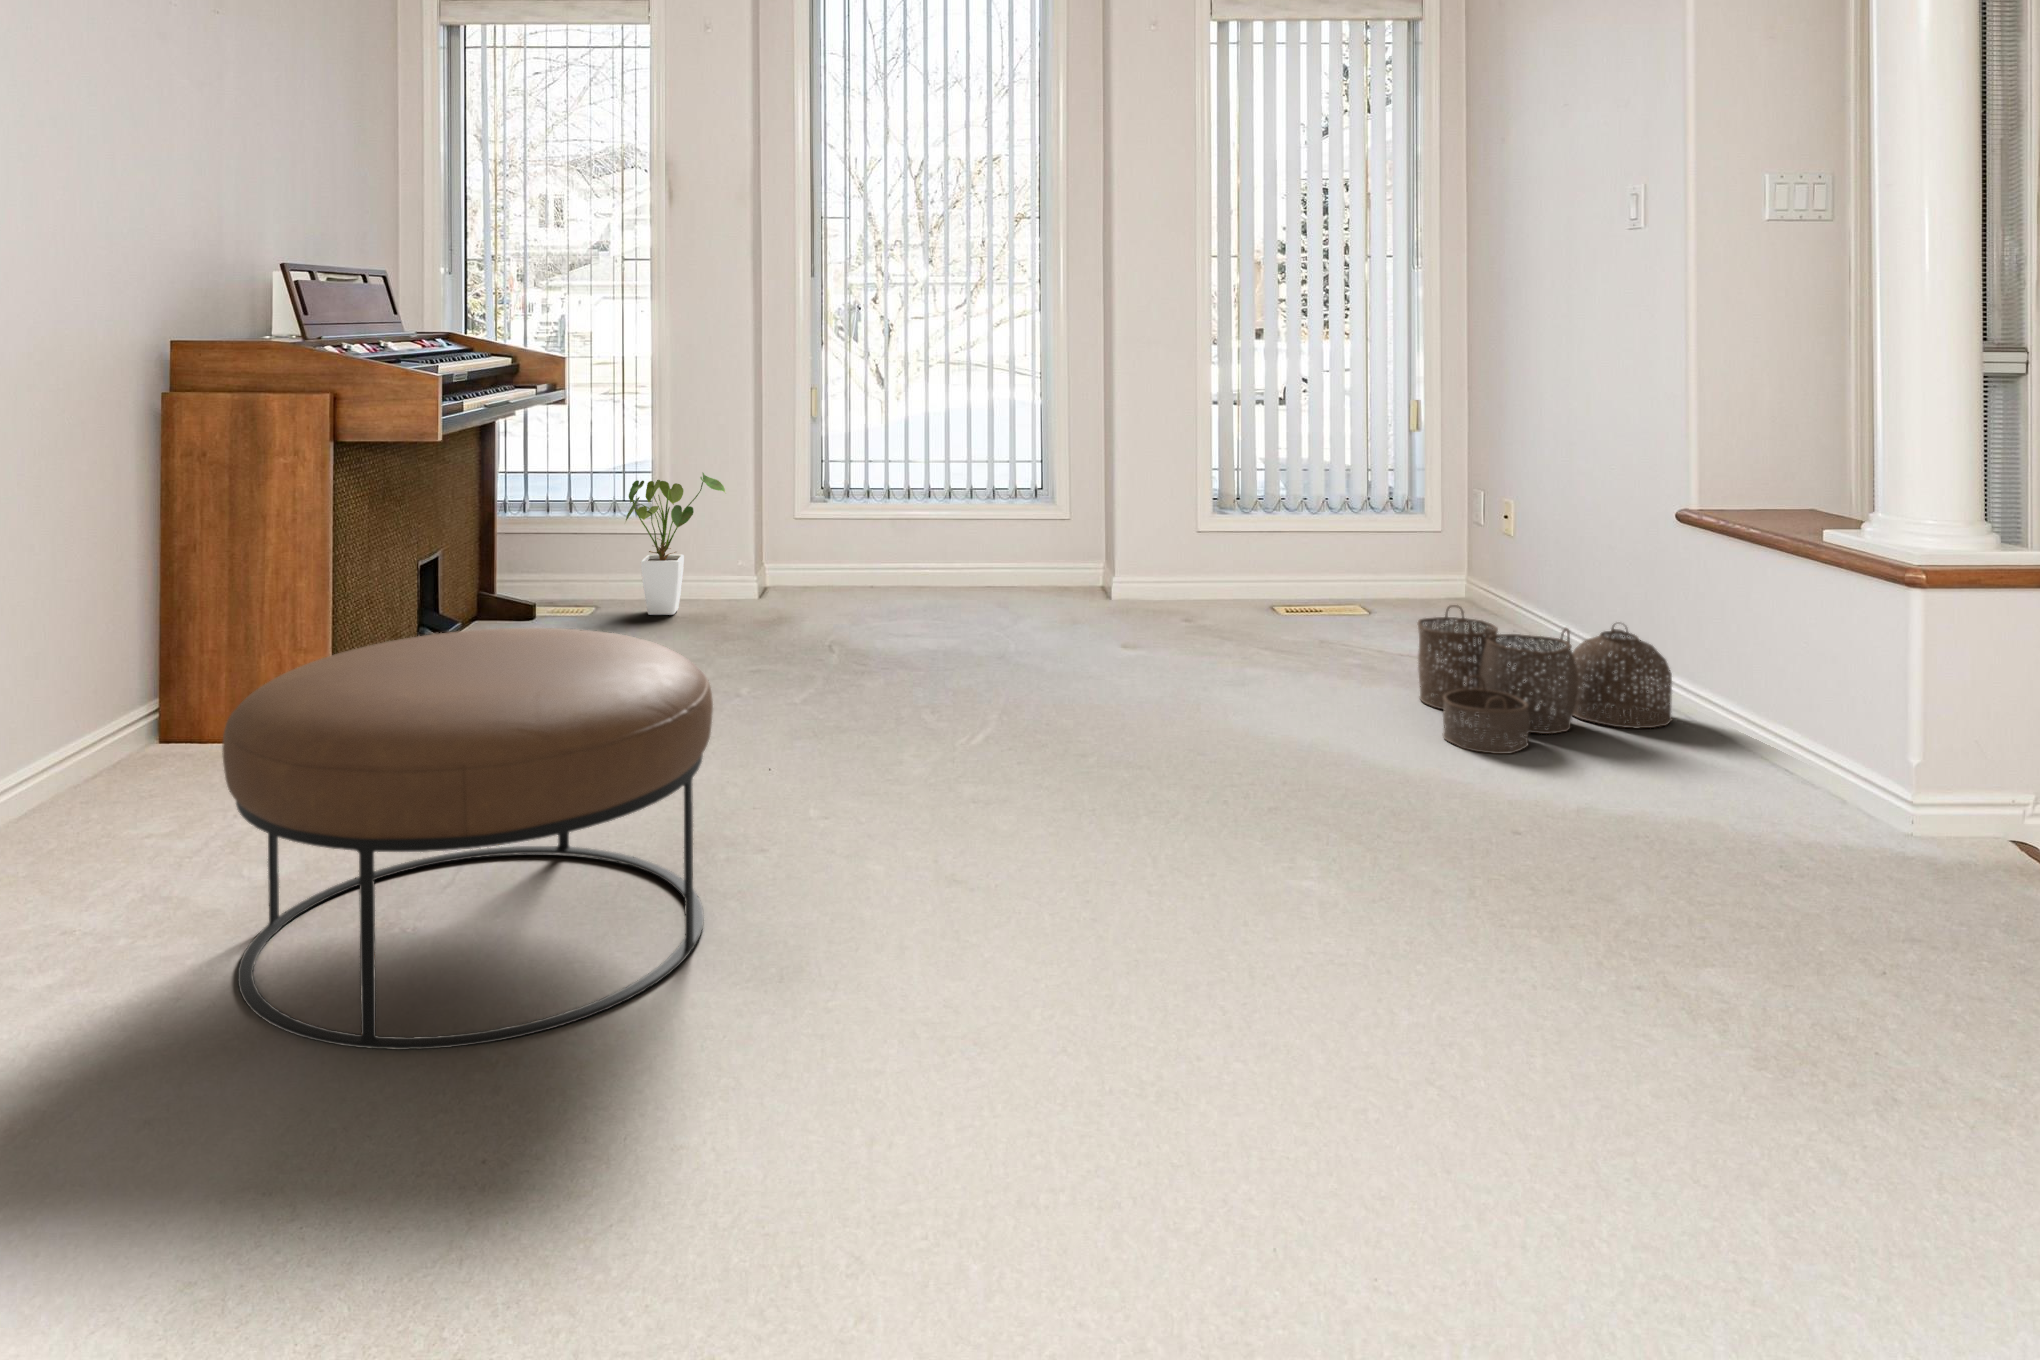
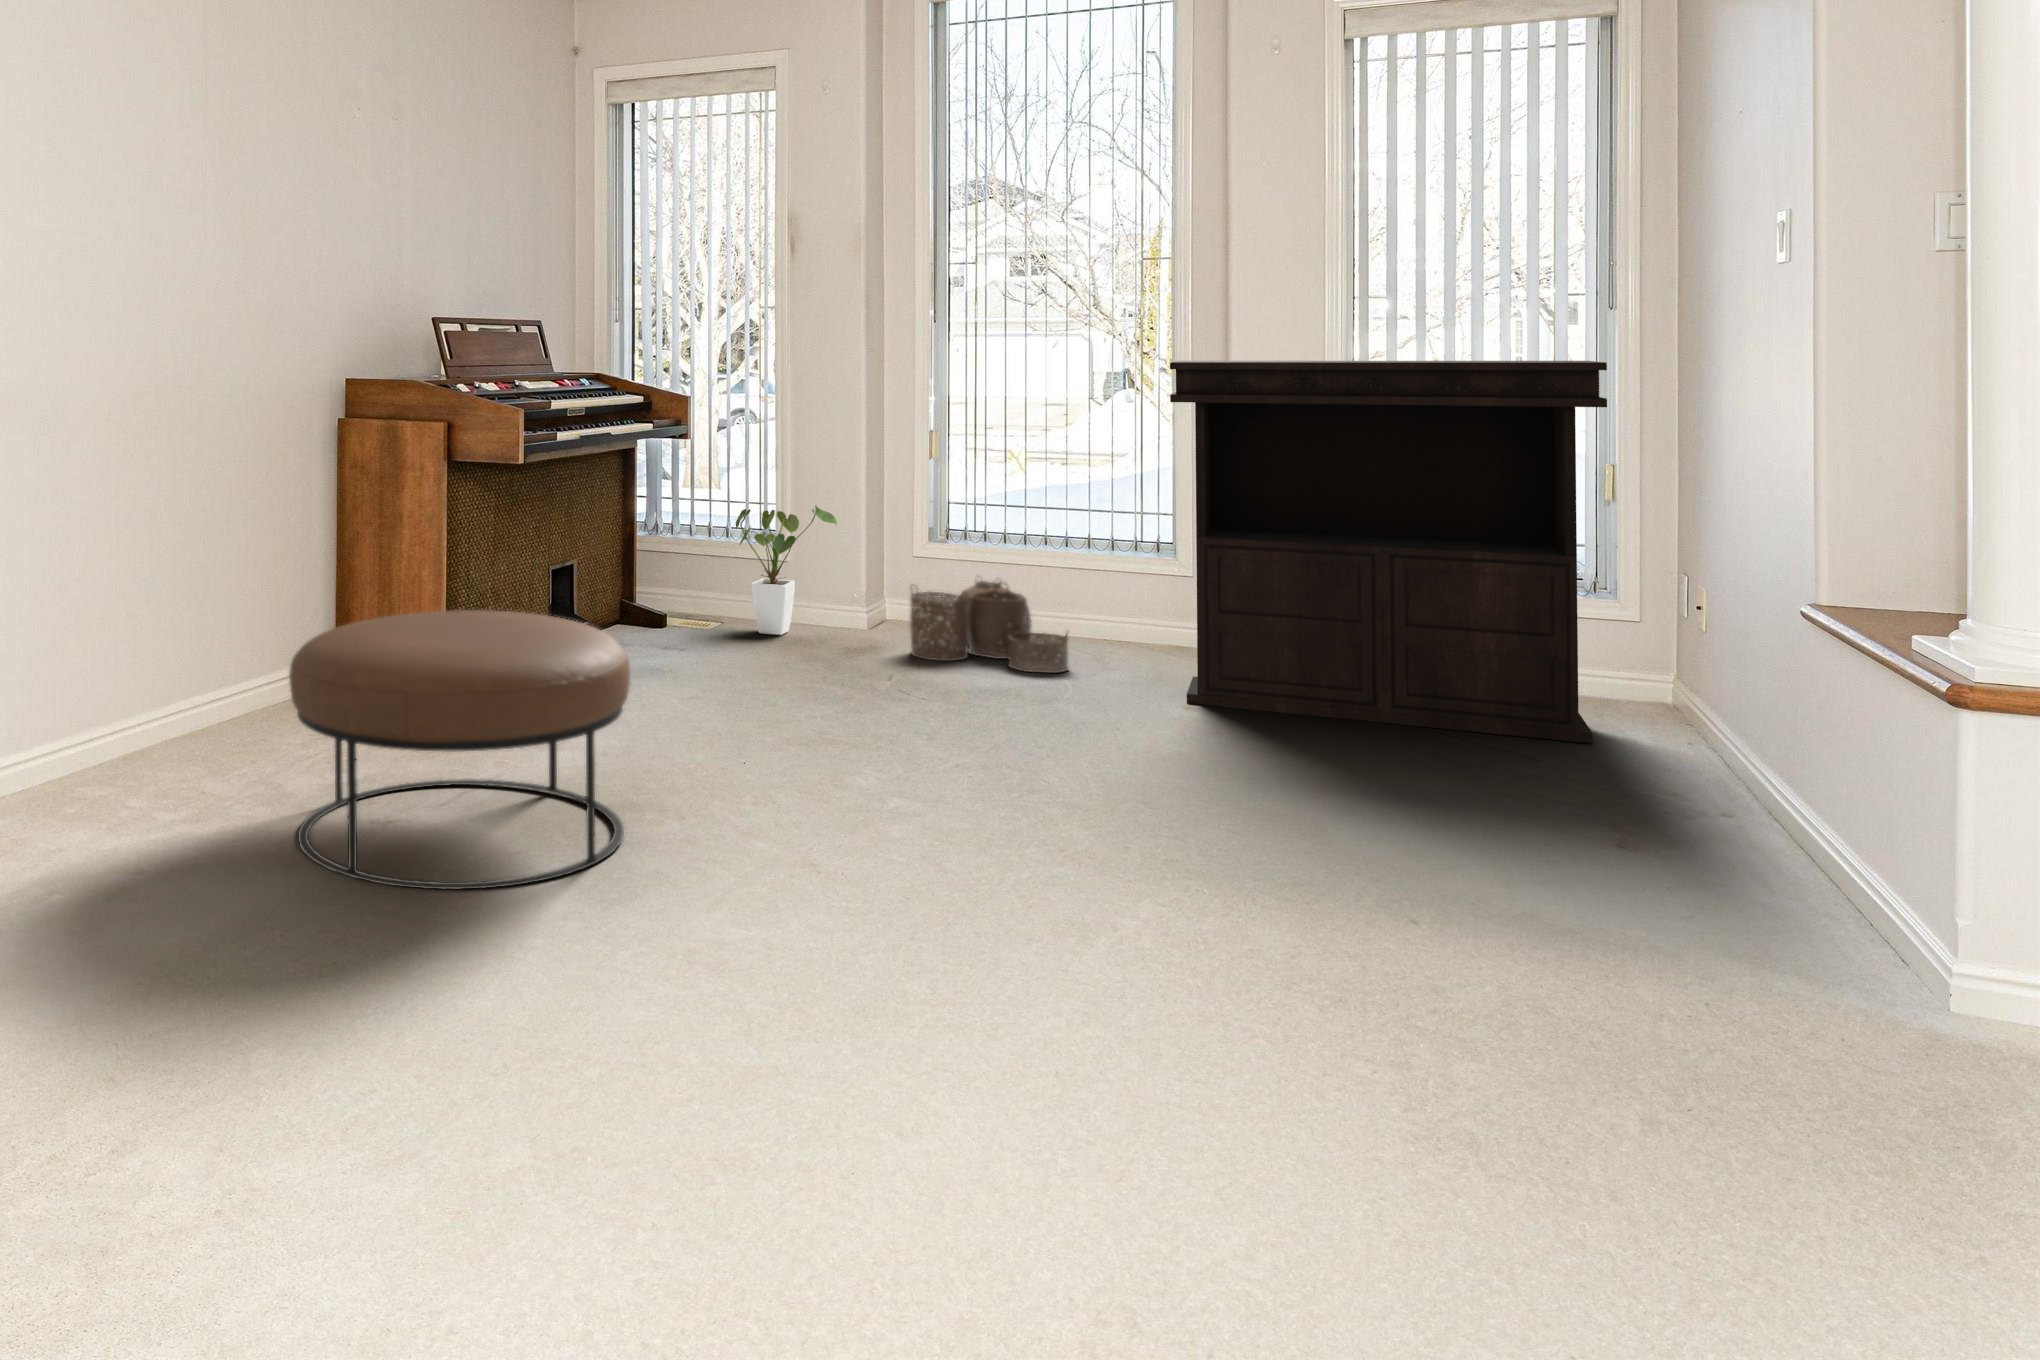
console table: none [1077,313,1437,644] -> present [1170,361,1607,743]
woven basket: present [1417,605,1672,754] -> present [910,581,1069,673]

